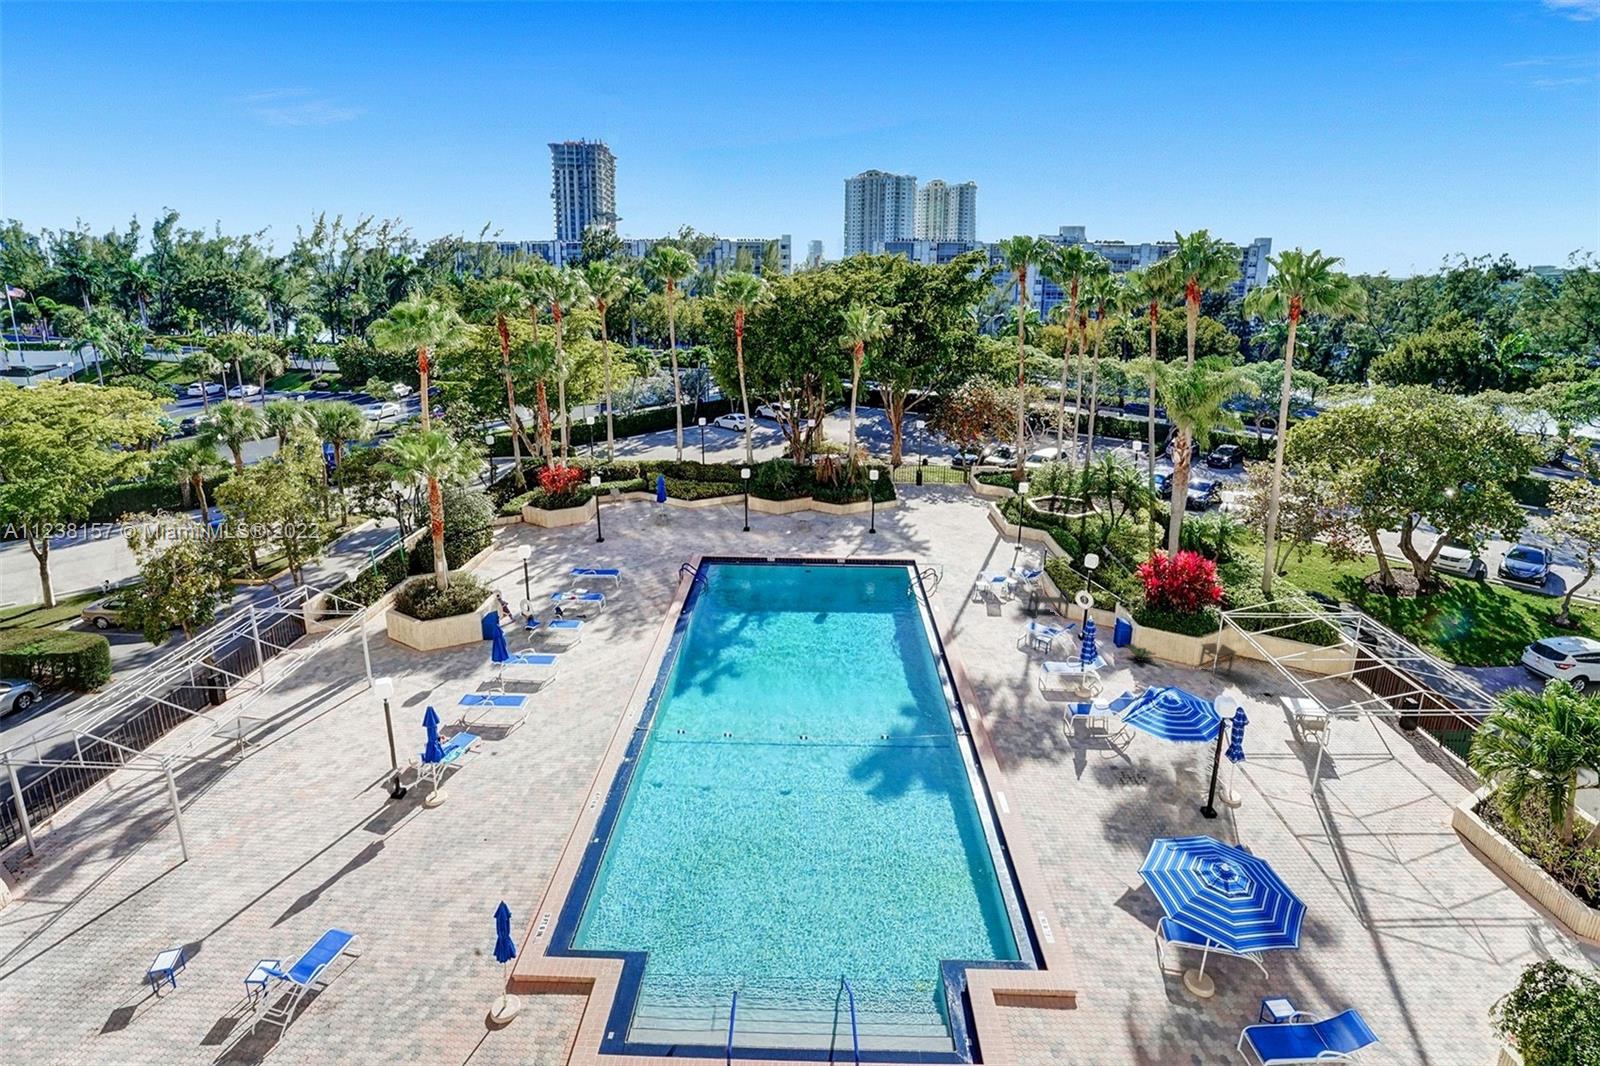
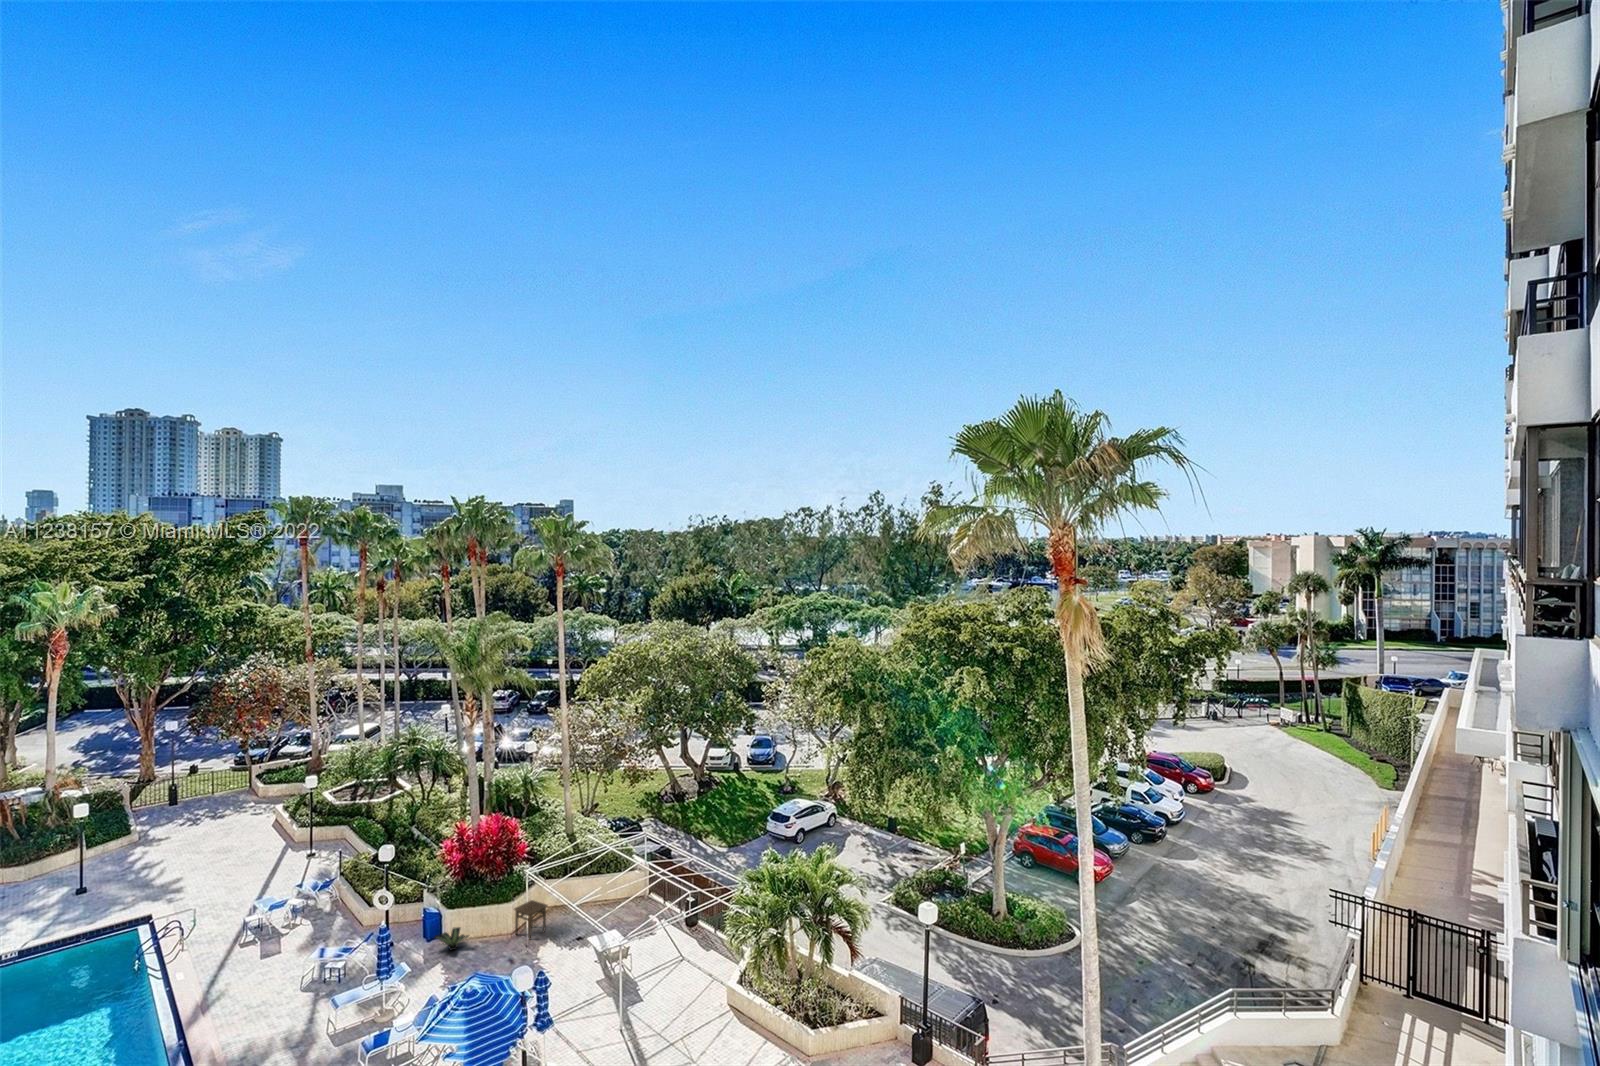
bench: present [1028,590,1069,618] -> none [319,893,370,940]

